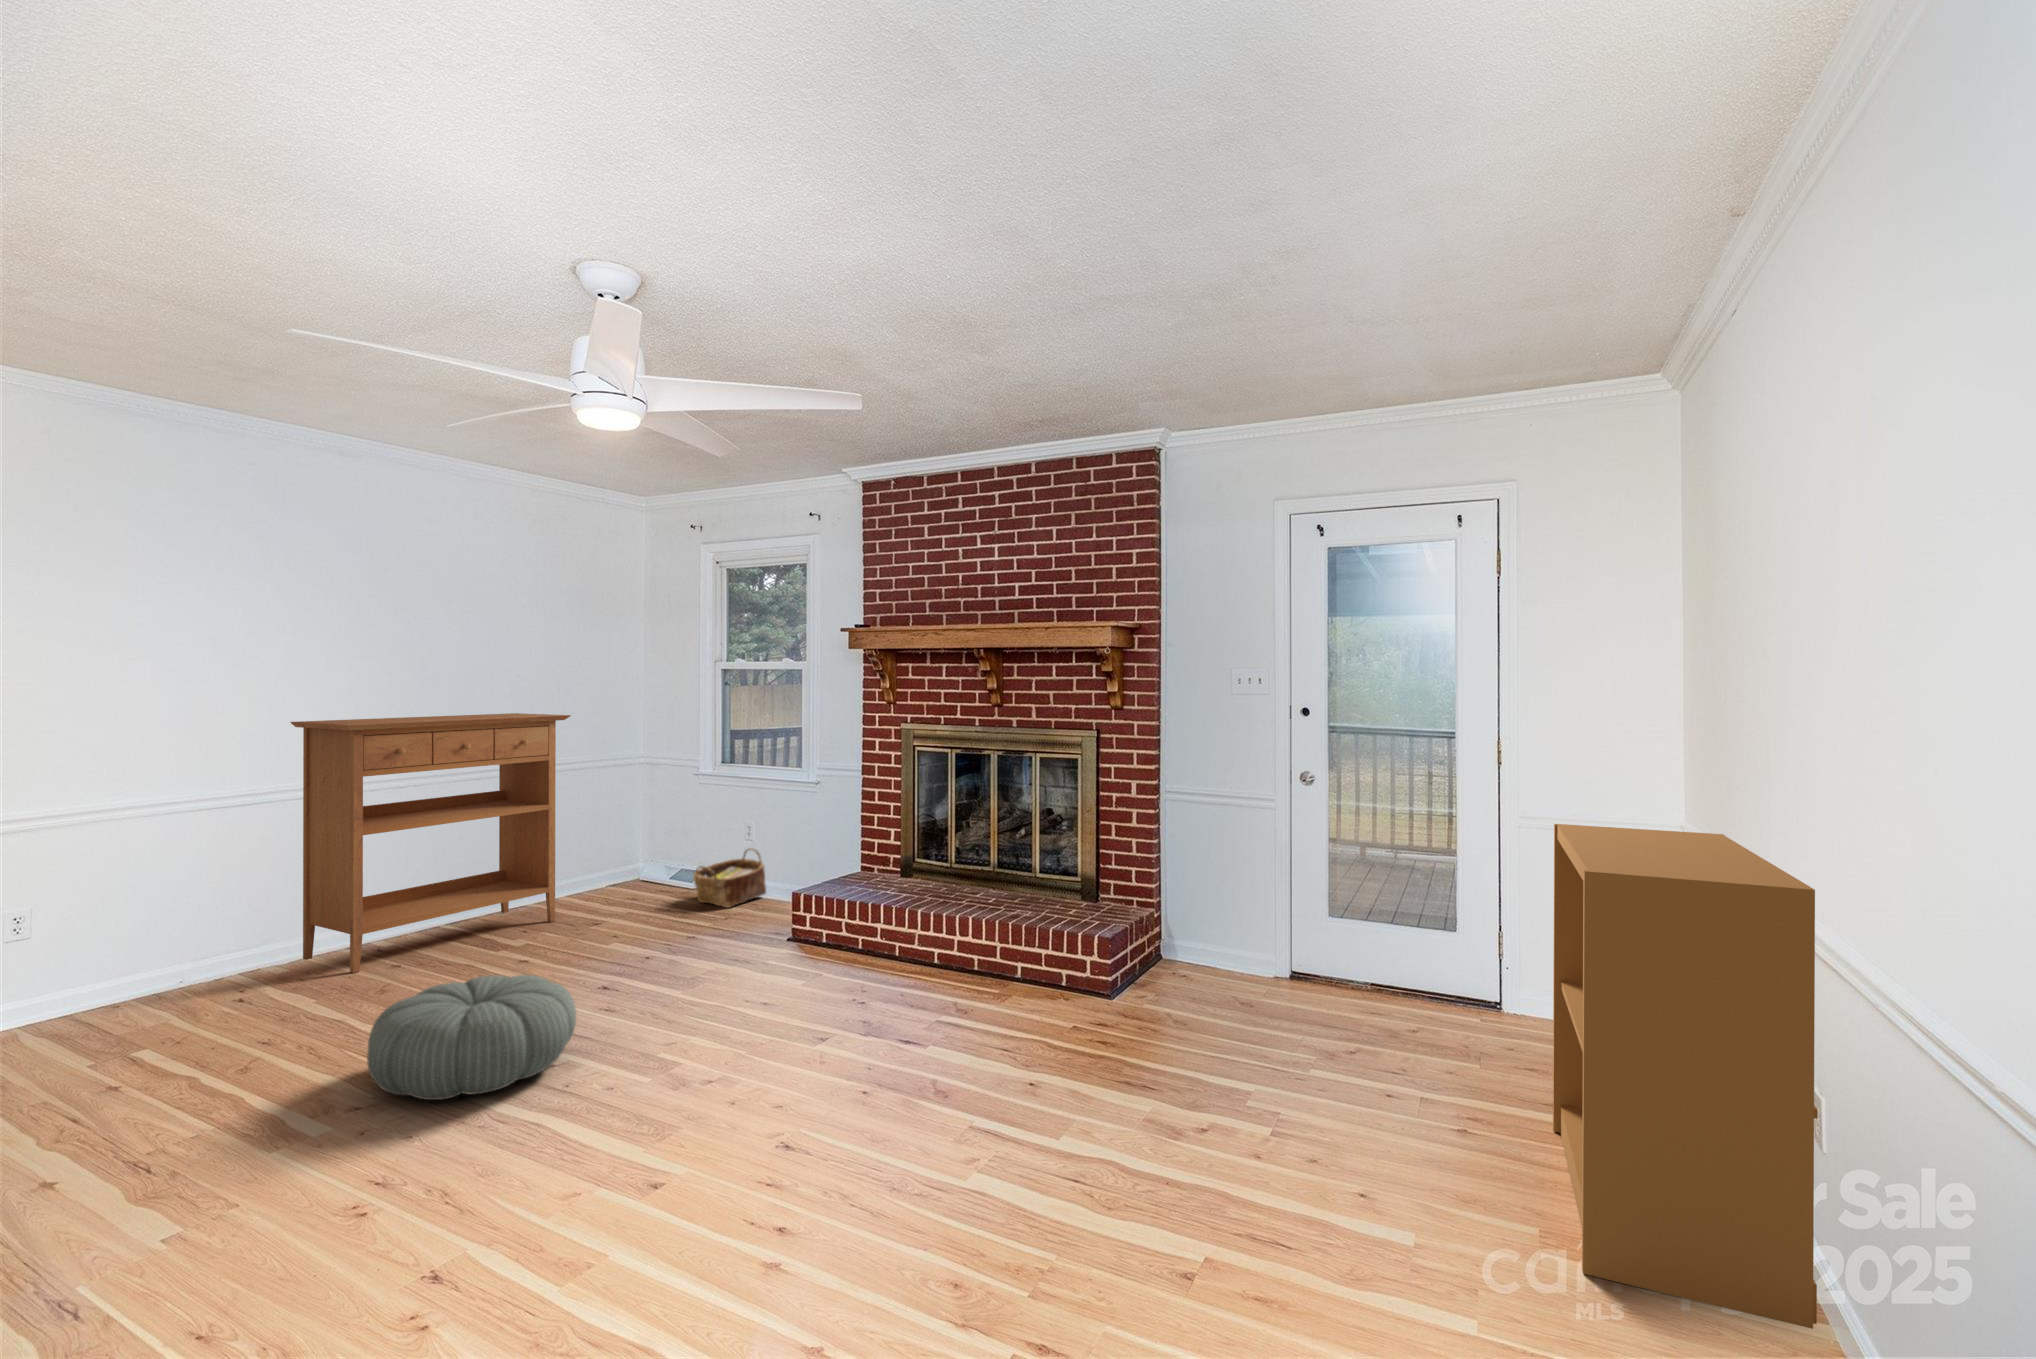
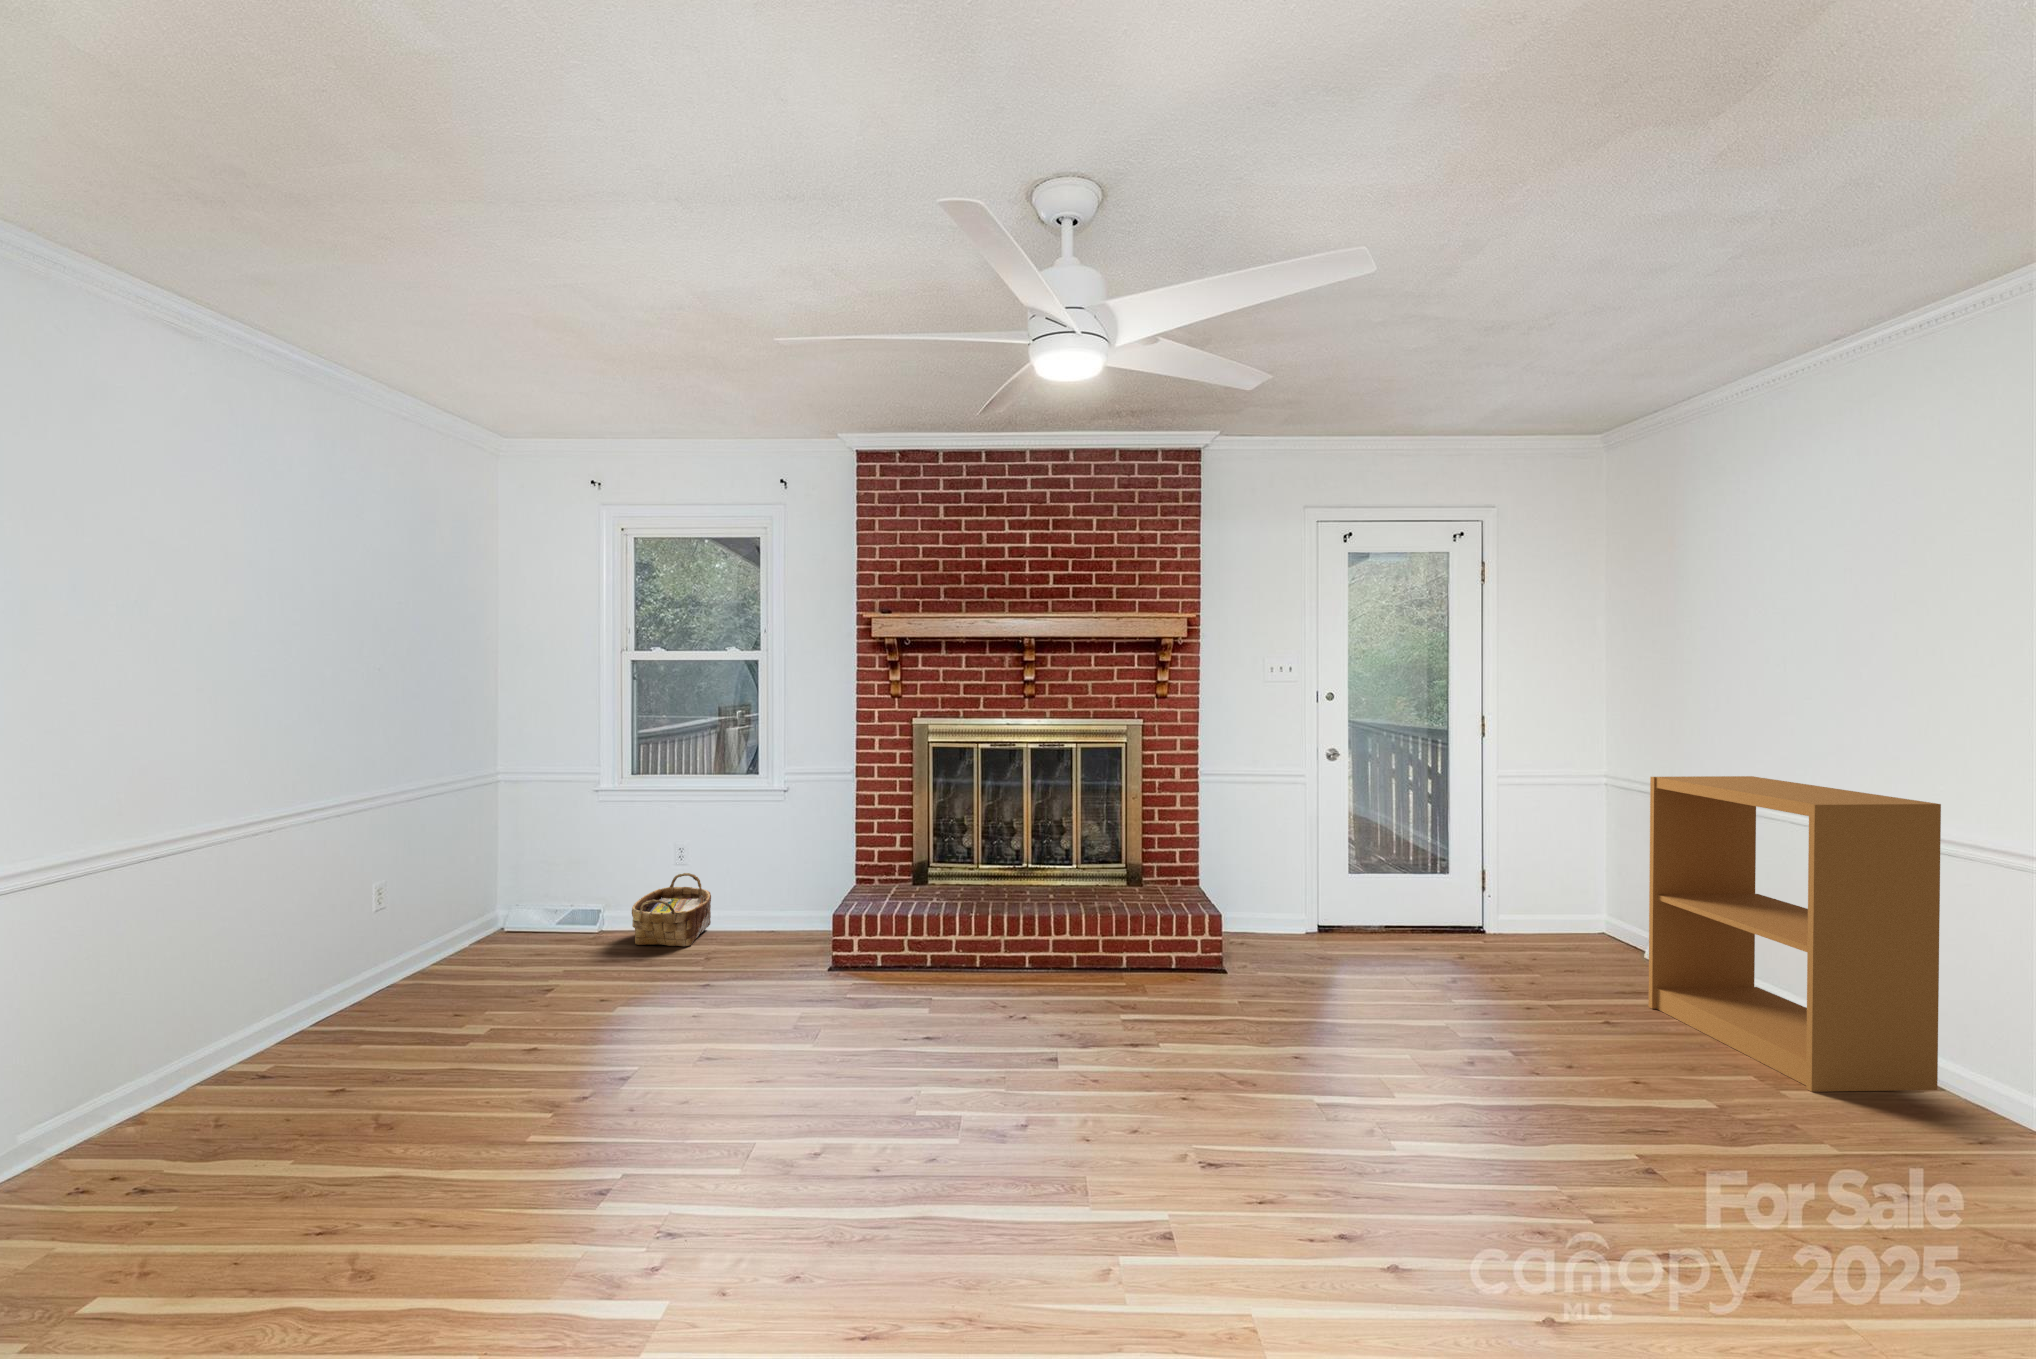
console table: present [290,713,571,973] -> none [137,721,500,1106]
pouf: present [367,975,576,1100] -> none [621,1044,859,1222]

